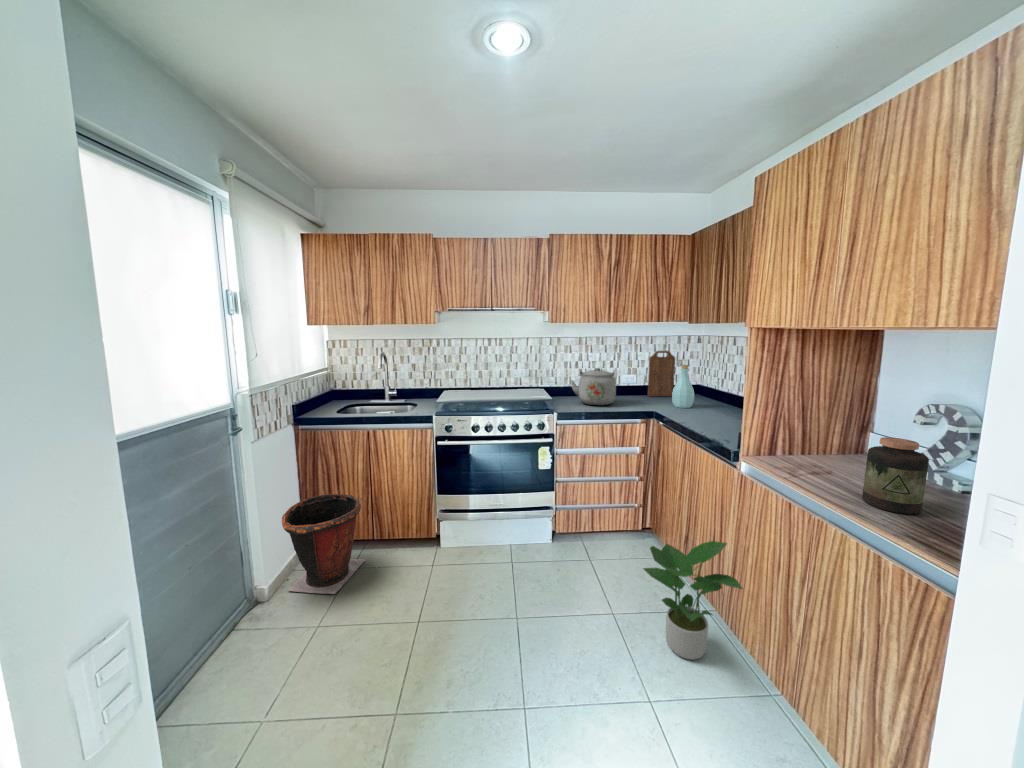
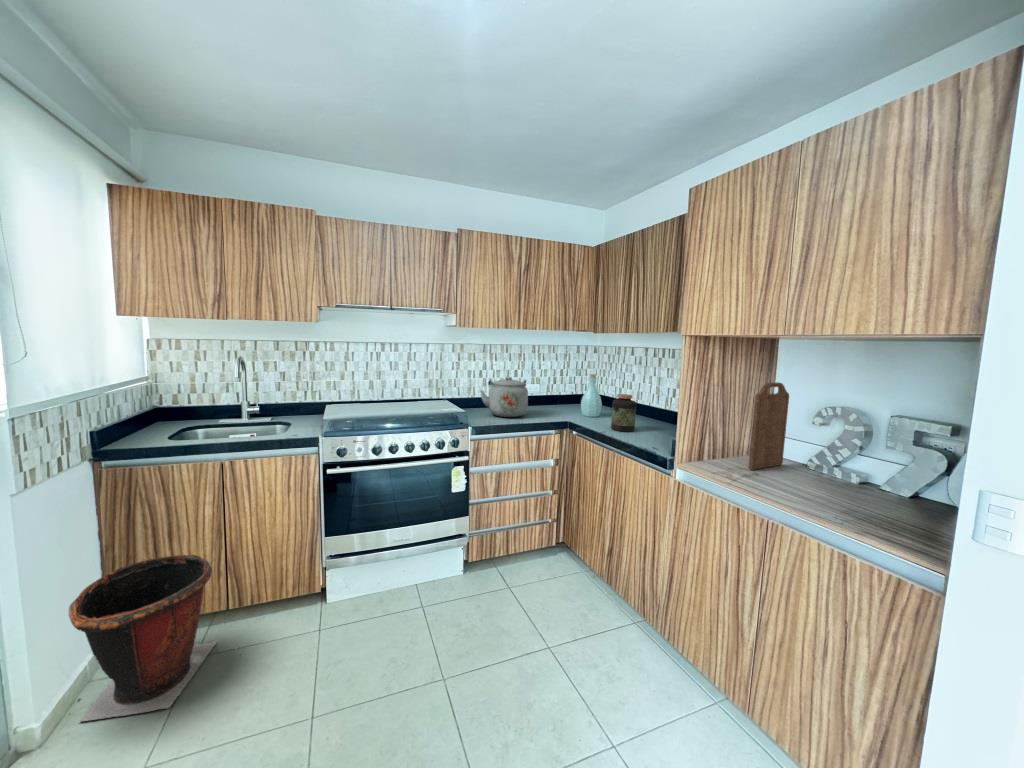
cutting board: present [648,351,675,397] -> present [749,382,789,470]
jar: present [862,437,929,514] -> present [611,394,636,432]
potted plant: present [643,541,743,660] -> none [584,553,691,684]

